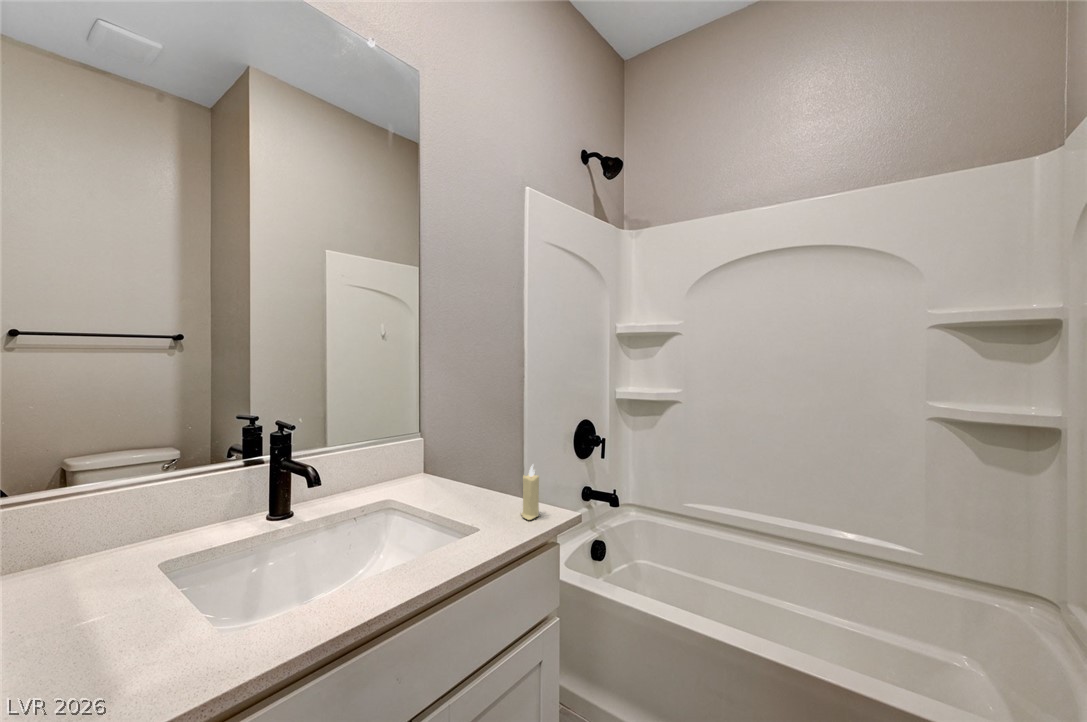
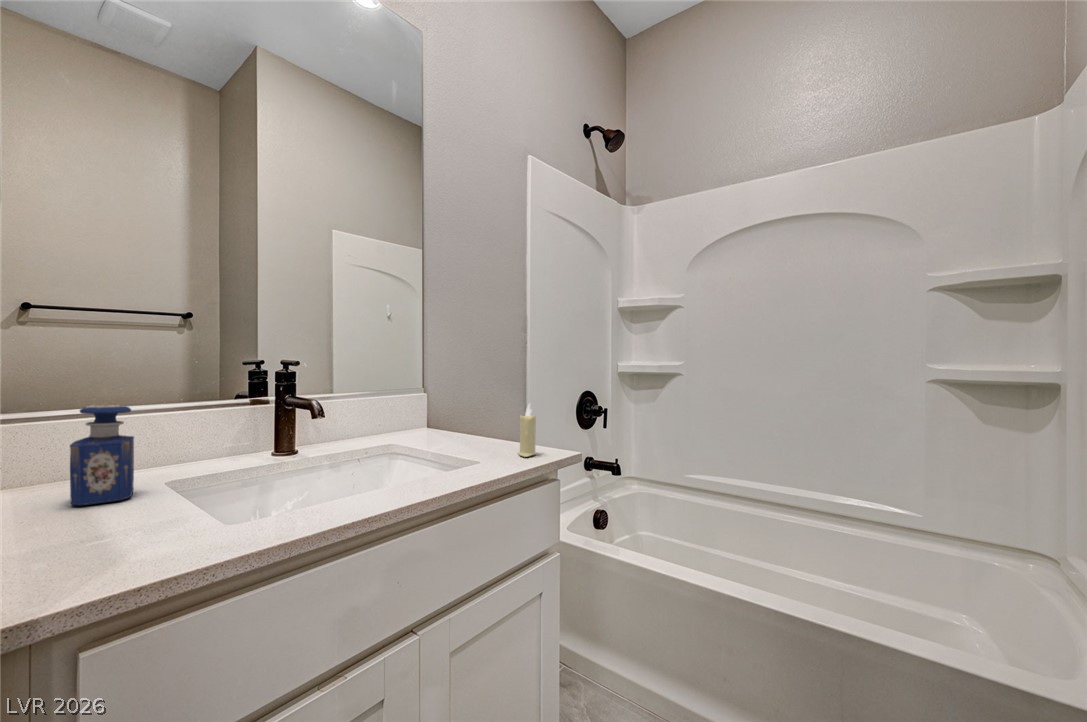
perfume bottle: none [49,494,120,609] -> present [70,404,134,505]

